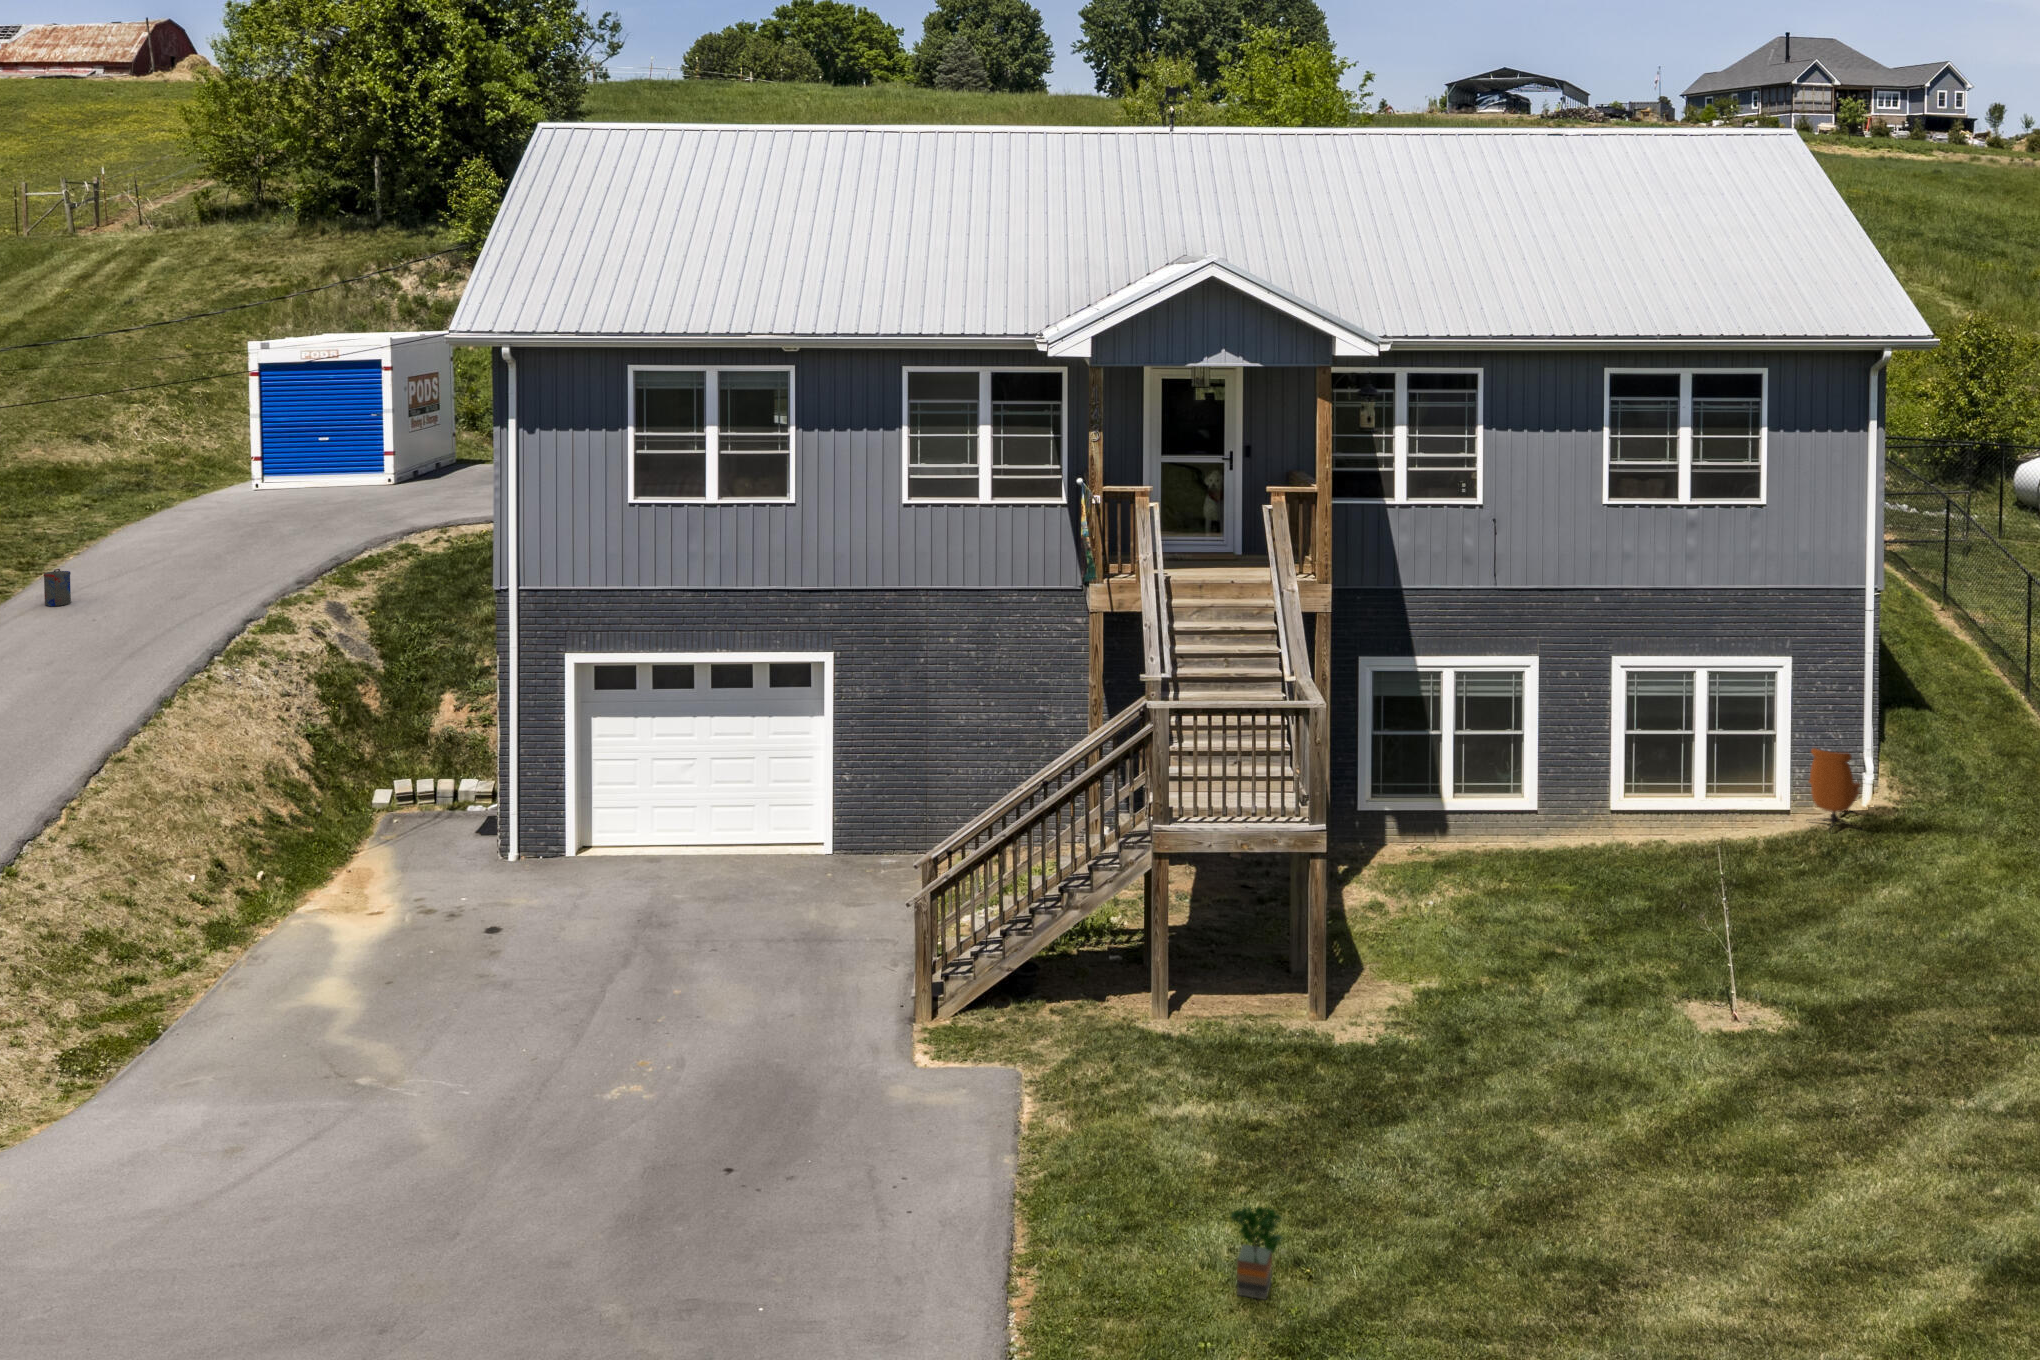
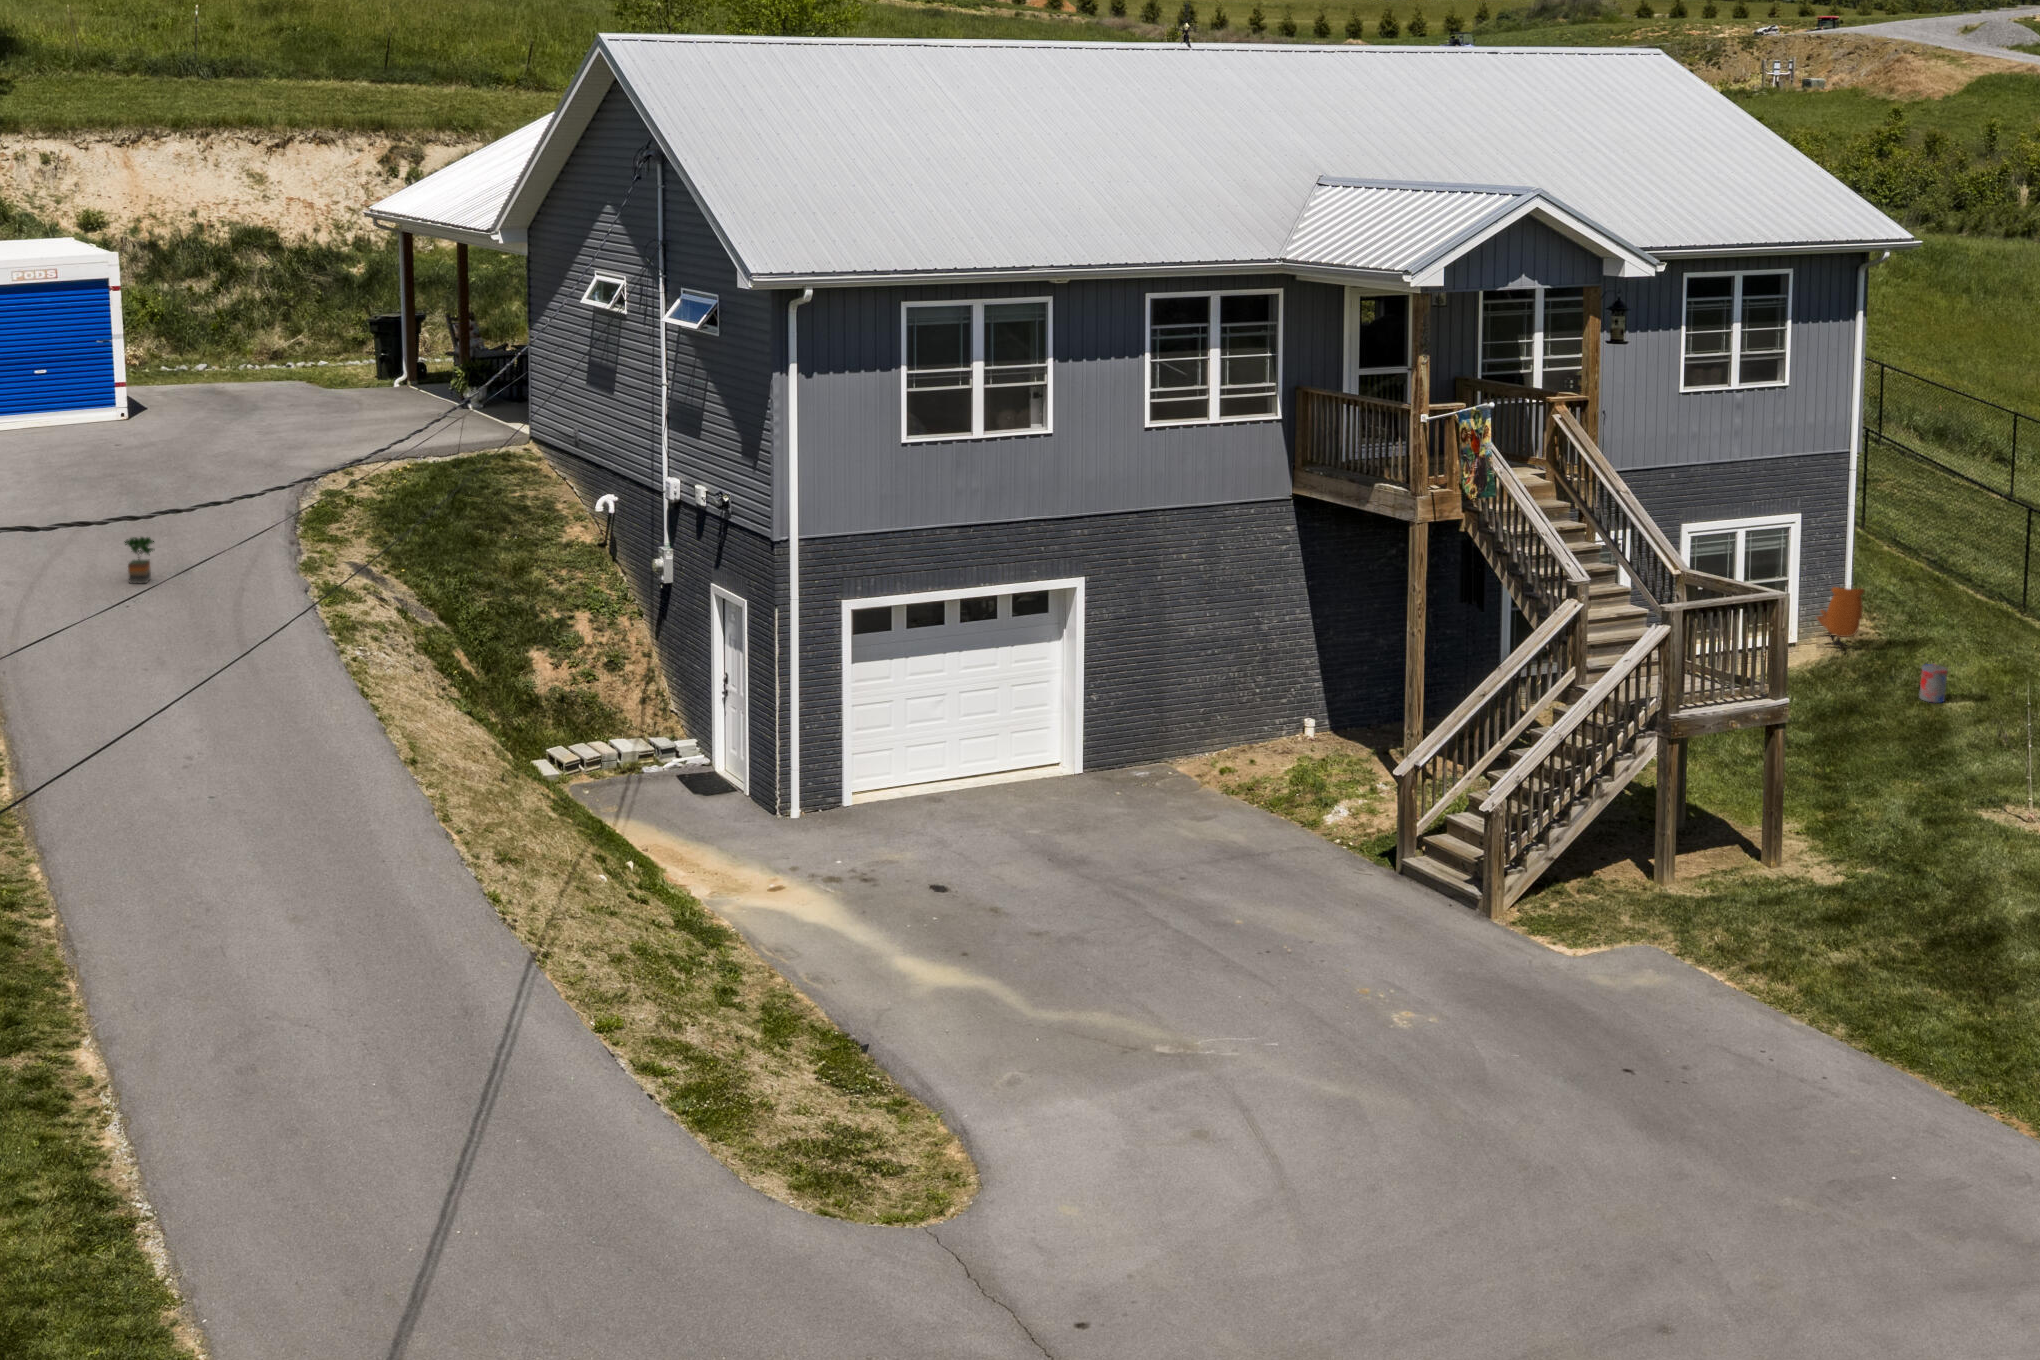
trash can: present [43,569,71,606] -> present [1919,664,1948,703]
potted tree: present [1231,1206,1283,1299] -> present [124,537,155,583]

